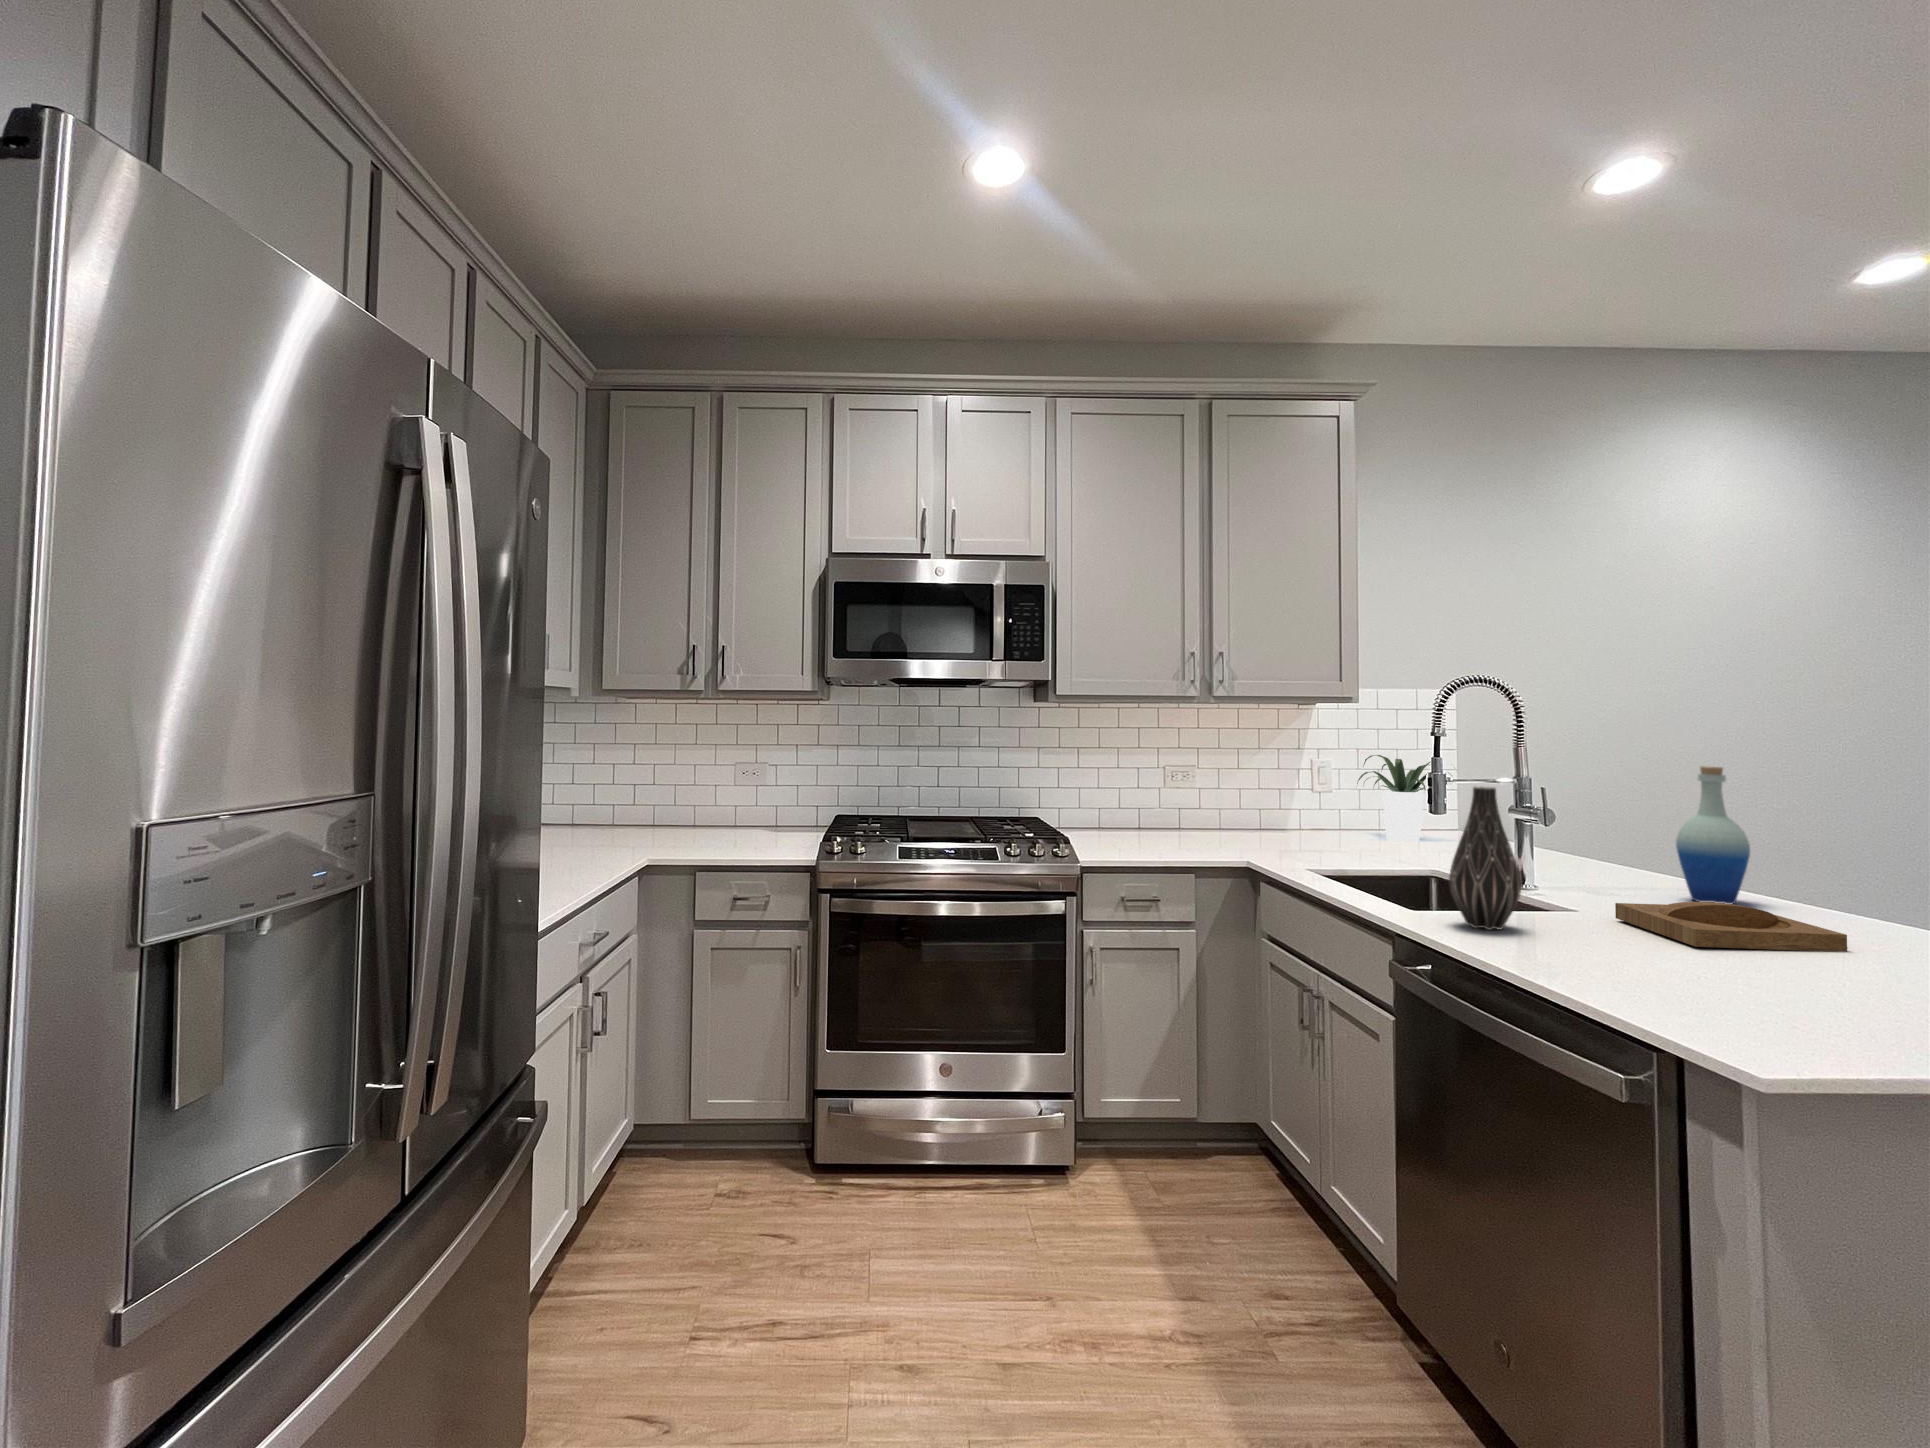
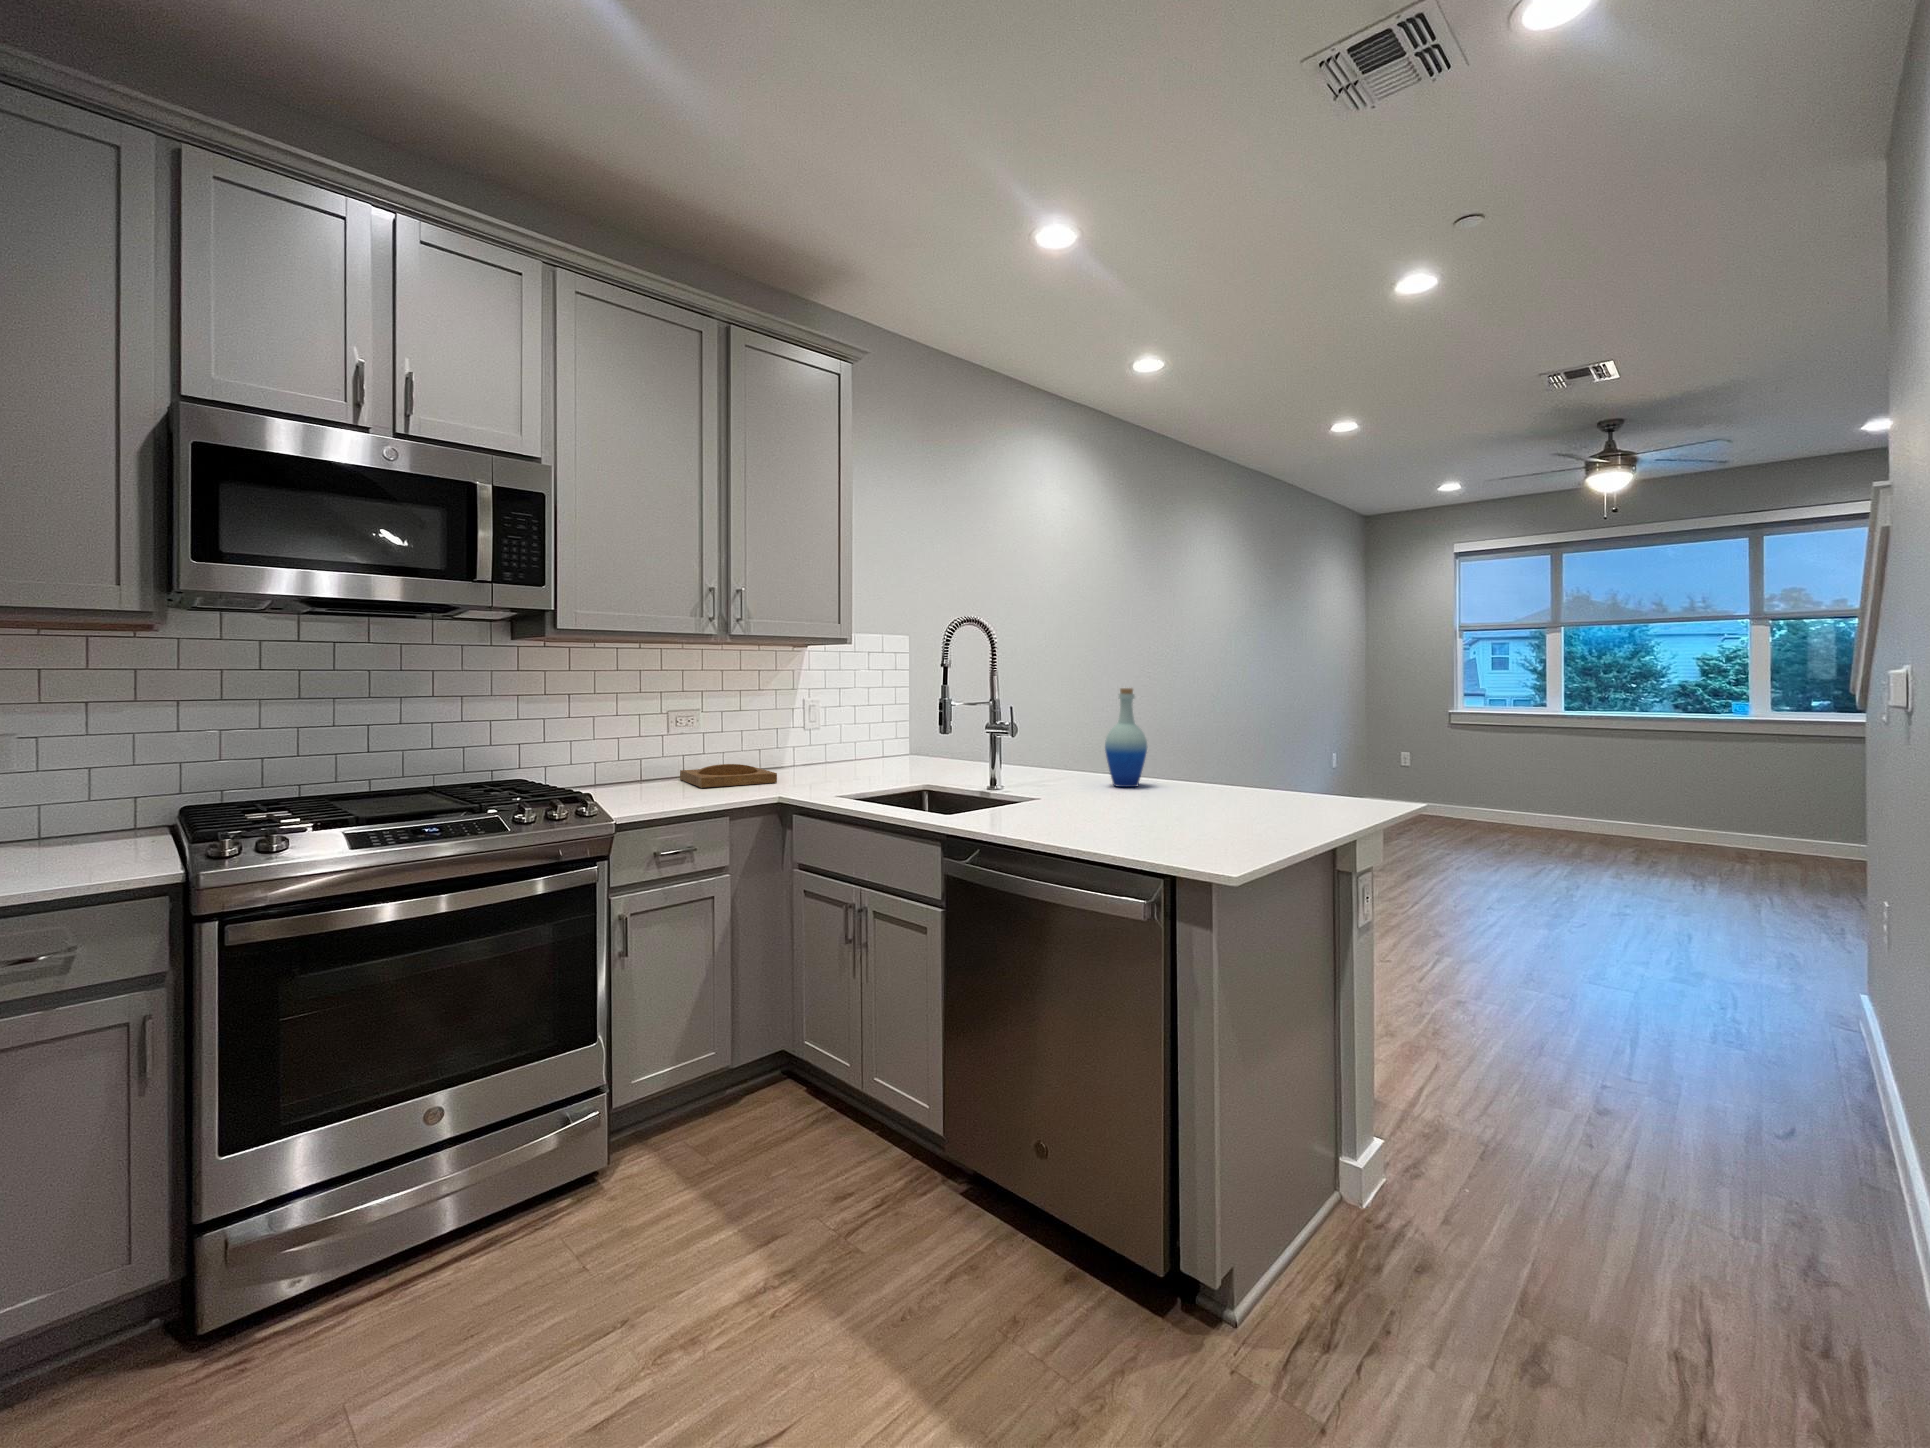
potted plant: present [1357,755,1451,842] -> none [843,692,921,764]
vase: present [1449,786,1521,930] -> none [1002,705,1055,825]
tray: present [1615,902,1847,952] -> present [680,764,777,788]

